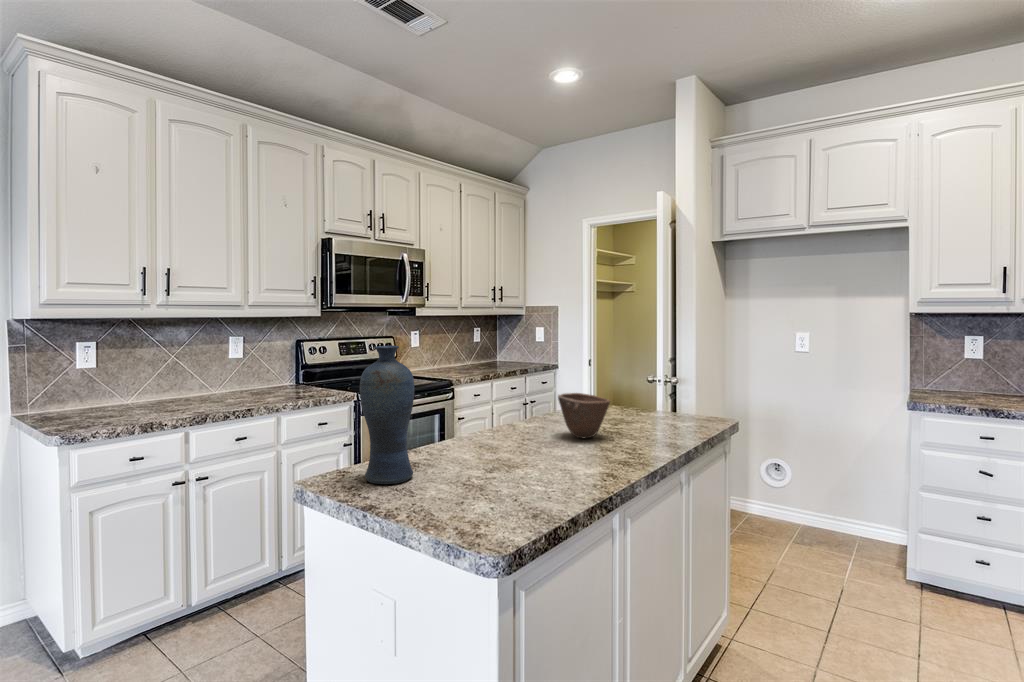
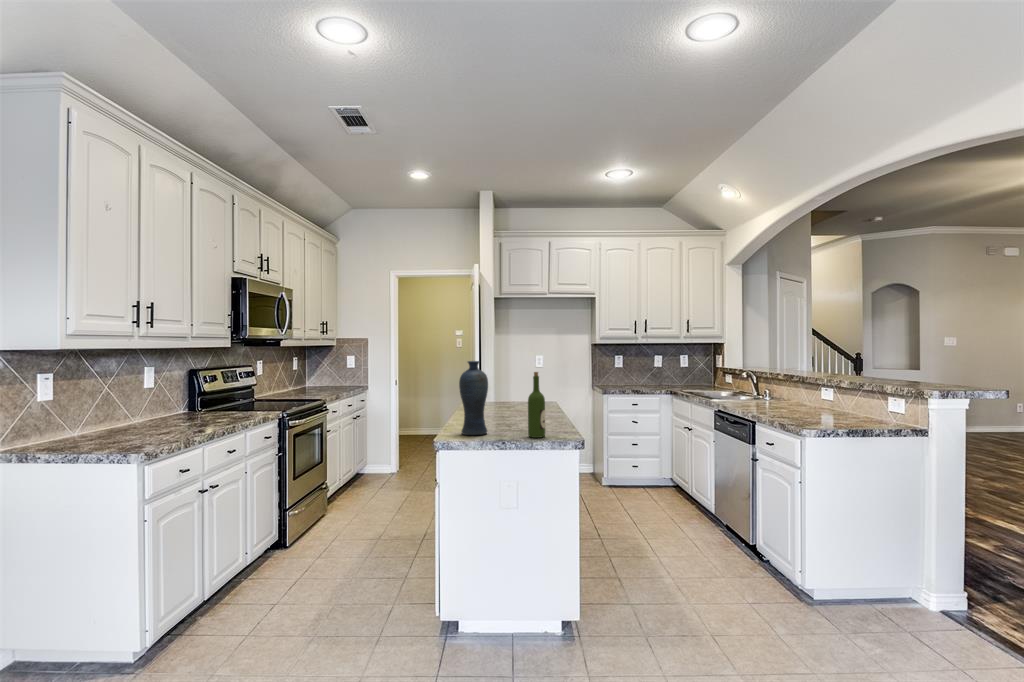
wine bottle: none [426,375,464,518] -> present [528,372,545,438]
bowl: present [558,393,610,438] -> none [496,389,525,413]

